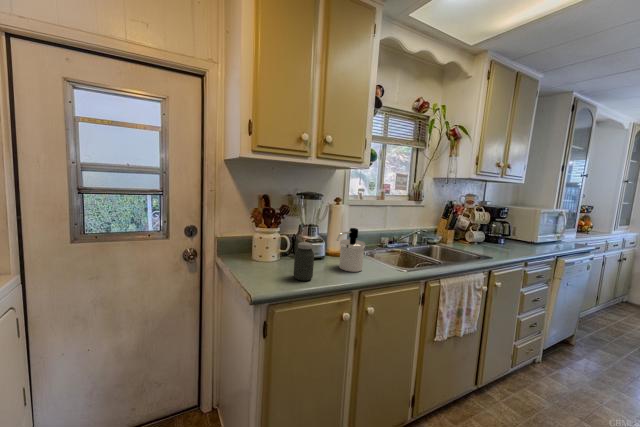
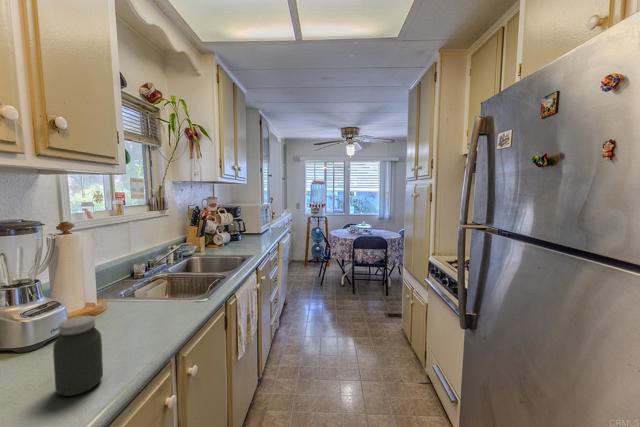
soap dispenser: present [337,228,365,272] -> none [115,265,160,334]

